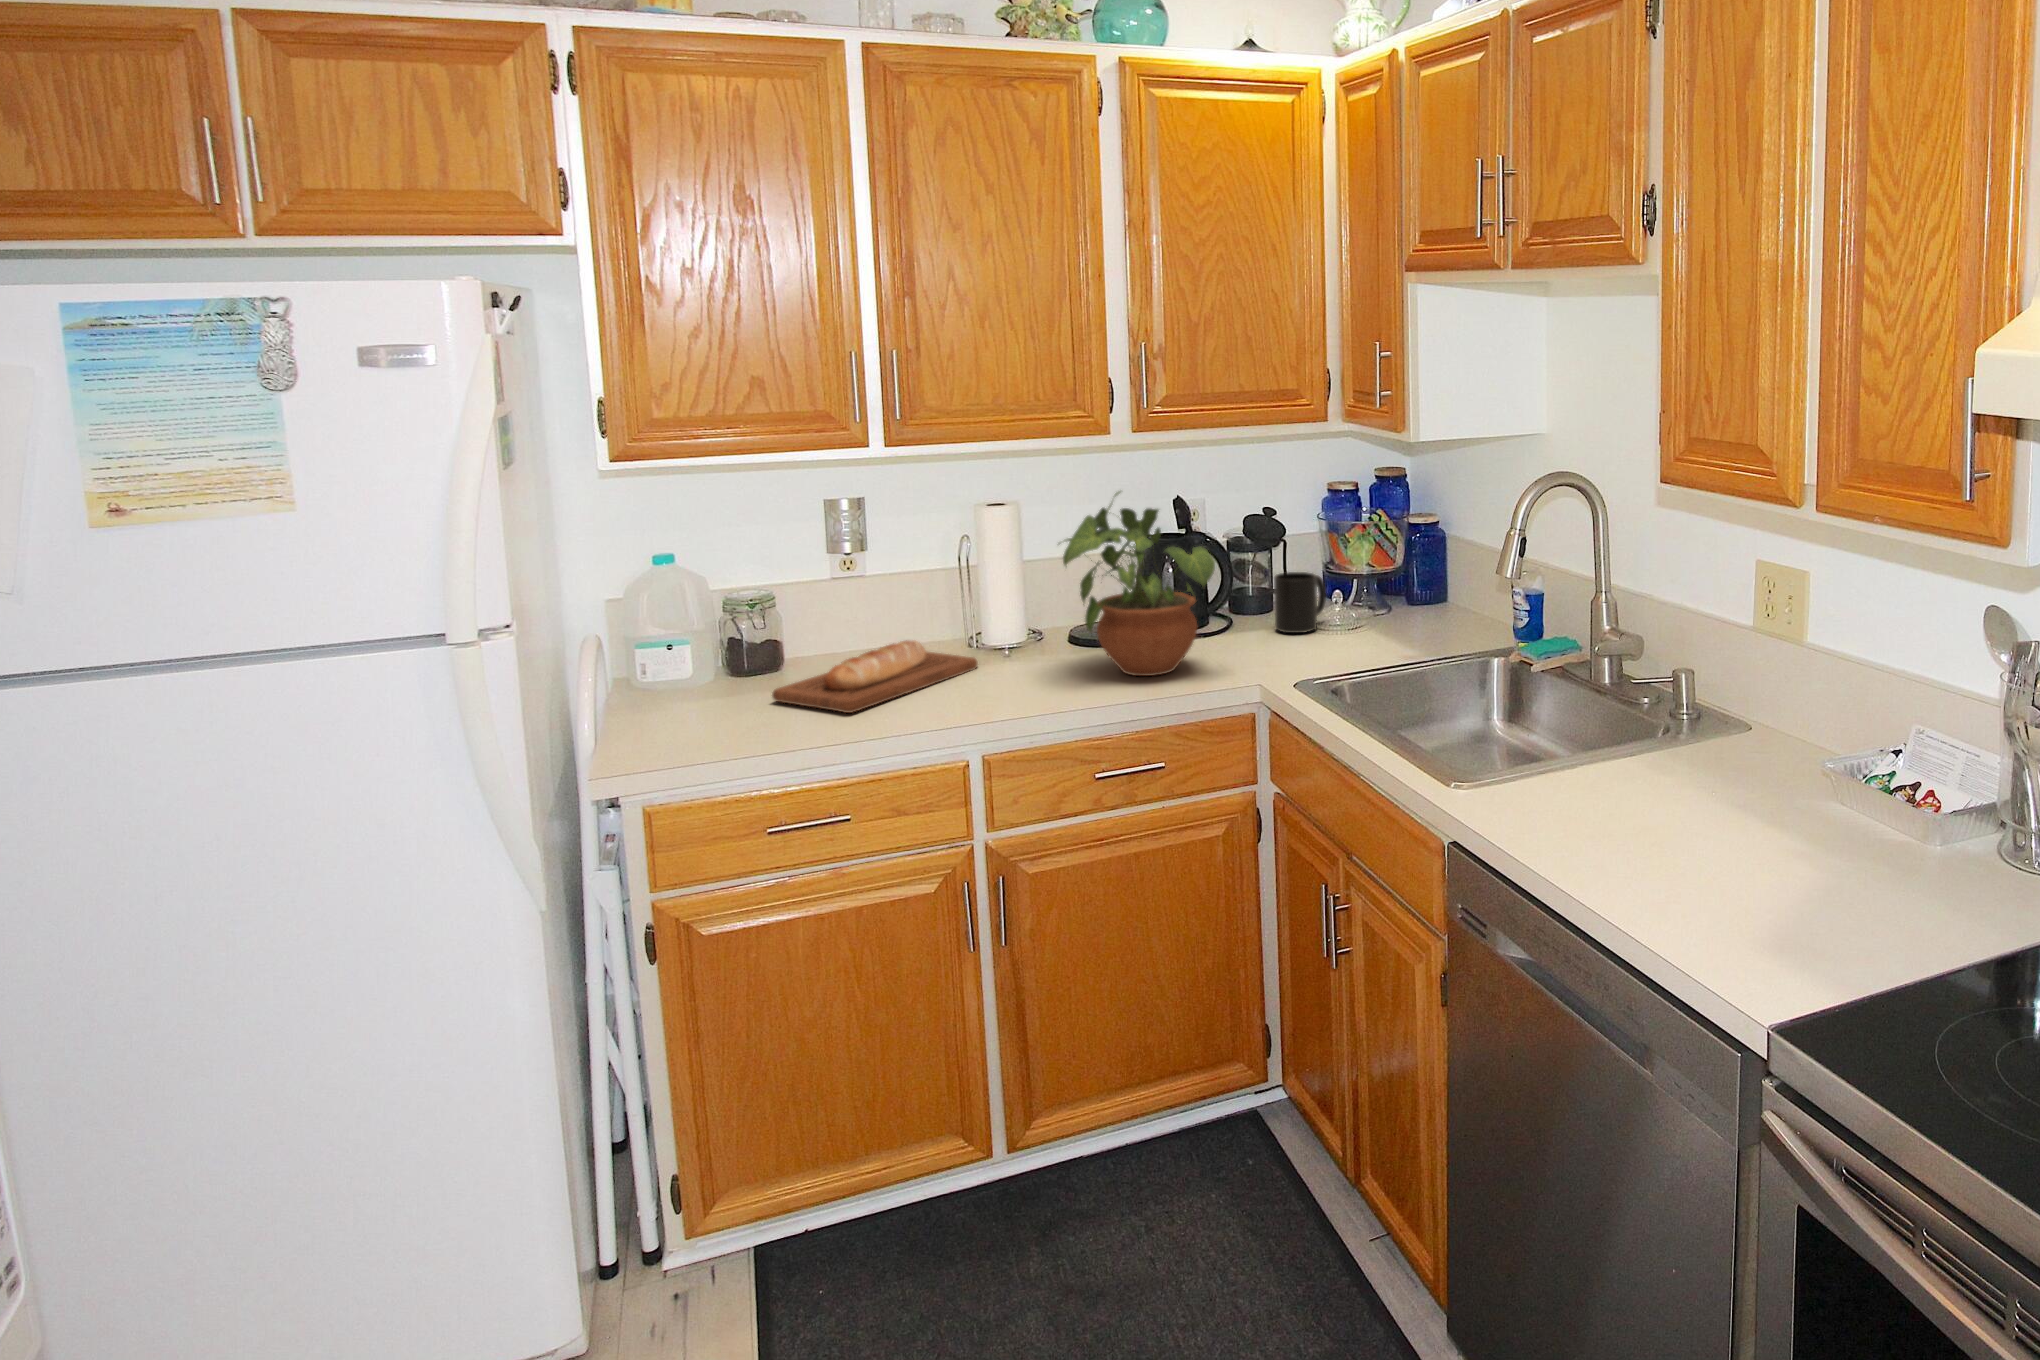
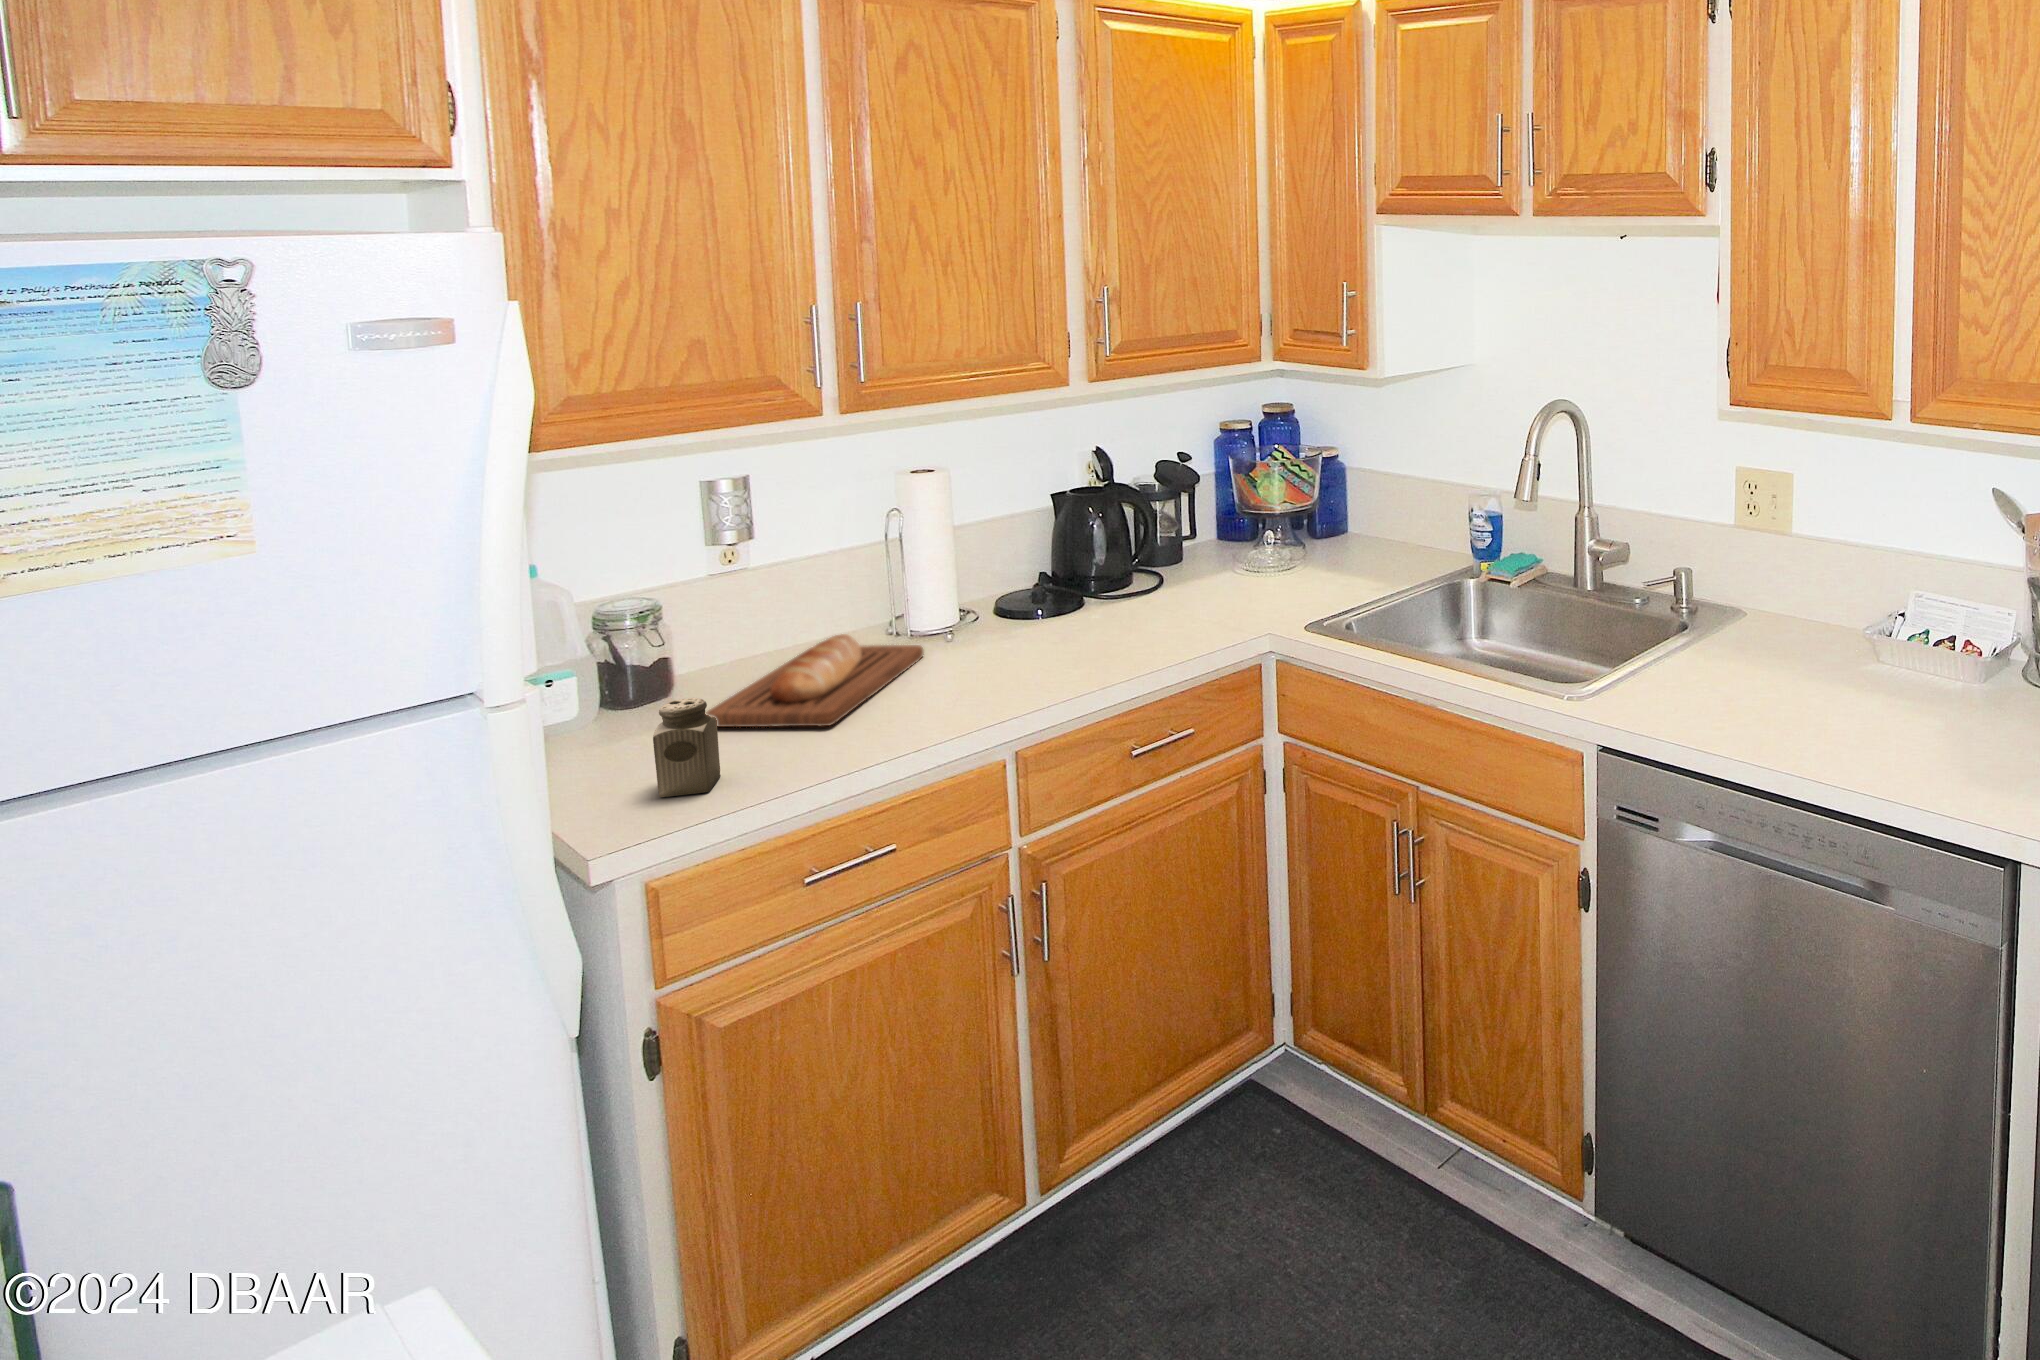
potted plant: present [1063,491,1215,676] -> none [1021,444,1204,641]
mug: present [1274,572,1326,633] -> none [1210,516,1256,580]
salt shaker: none [685,672,744,750] -> present [653,698,721,797]

